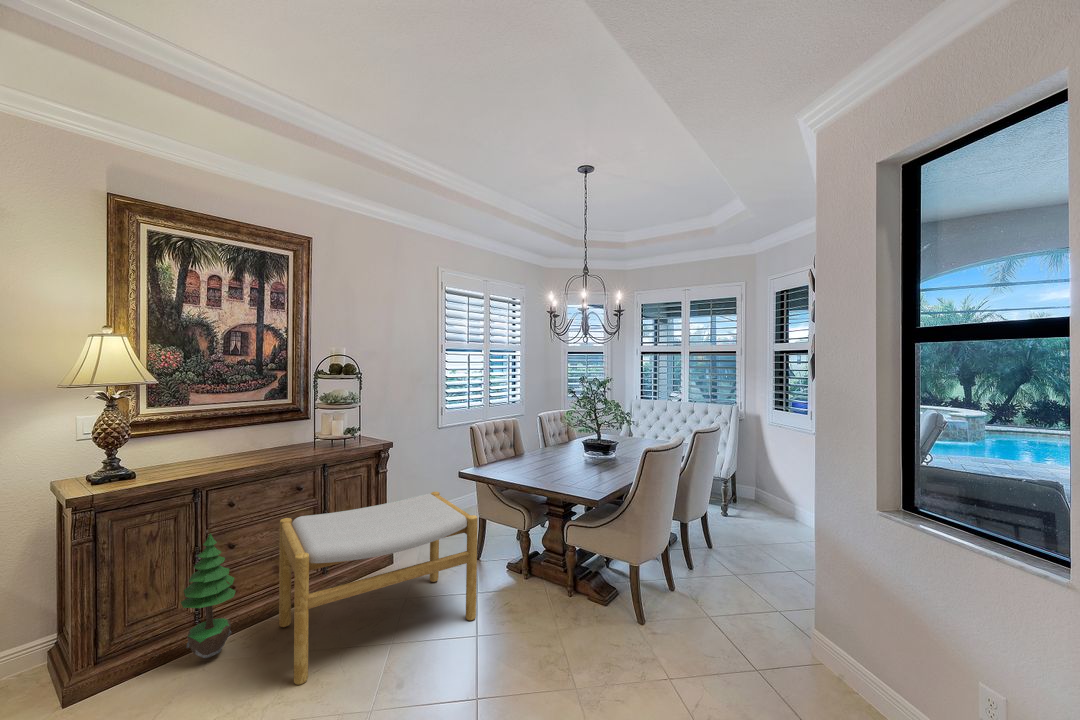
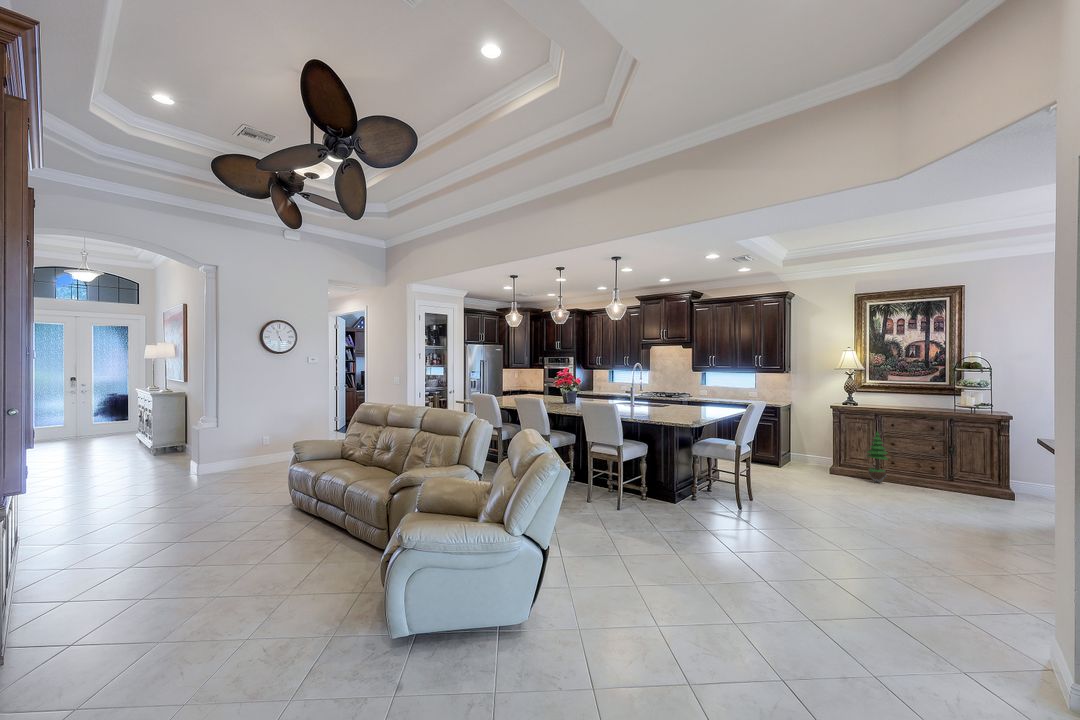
footstool: present [279,492,477,685] -> none [897,436,1035,522]

